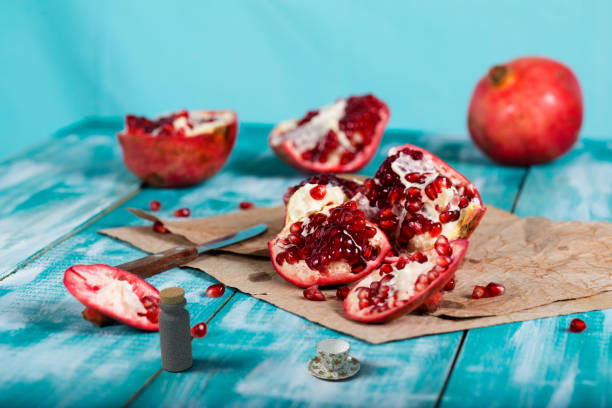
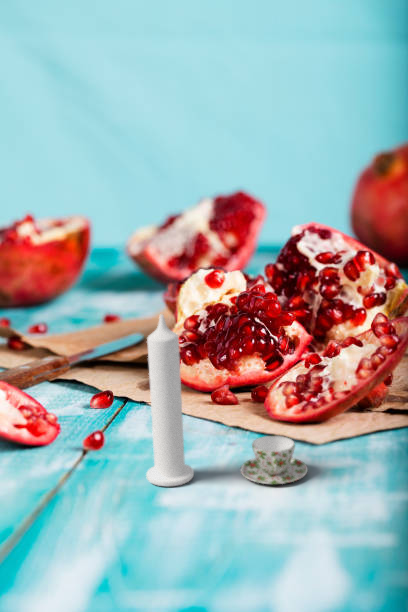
candle: none [233,241,270,375] -> present [146,314,194,486]
bottle: present [158,287,193,372] -> none [50,381,94,490]

